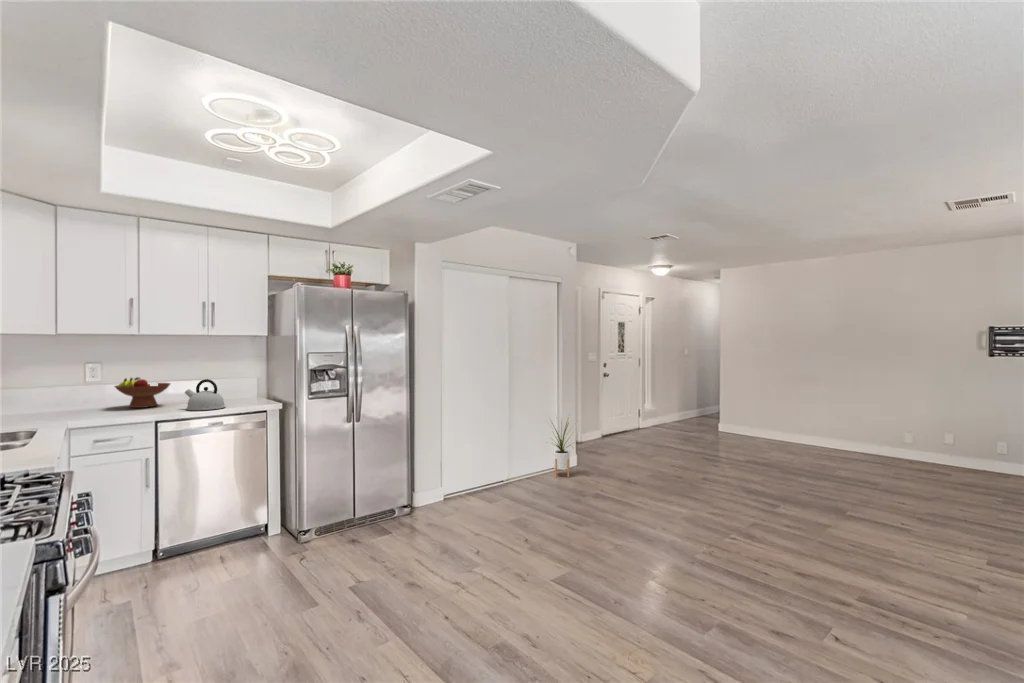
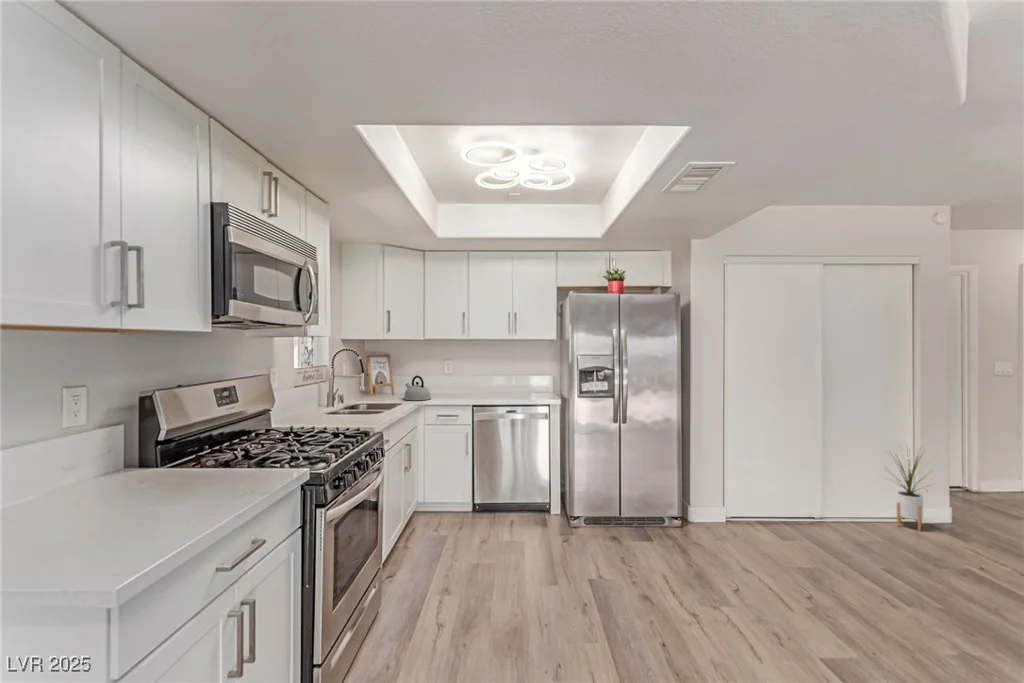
fruit bowl: present [114,377,170,408] -> none [452,371,487,395]
kettle: present [185,379,225,410] -> present [404,376,431,400]

